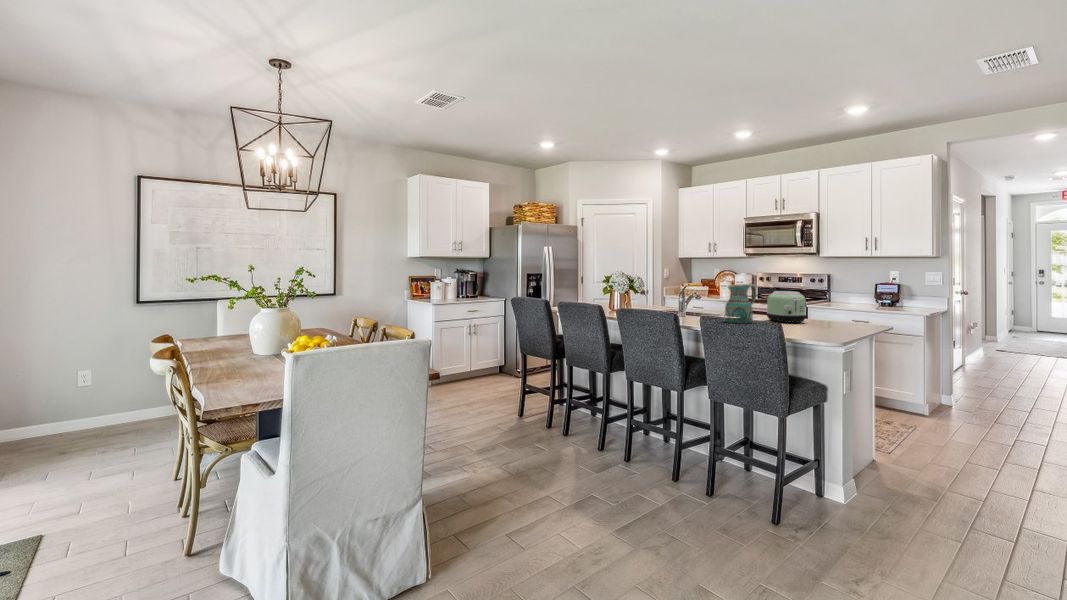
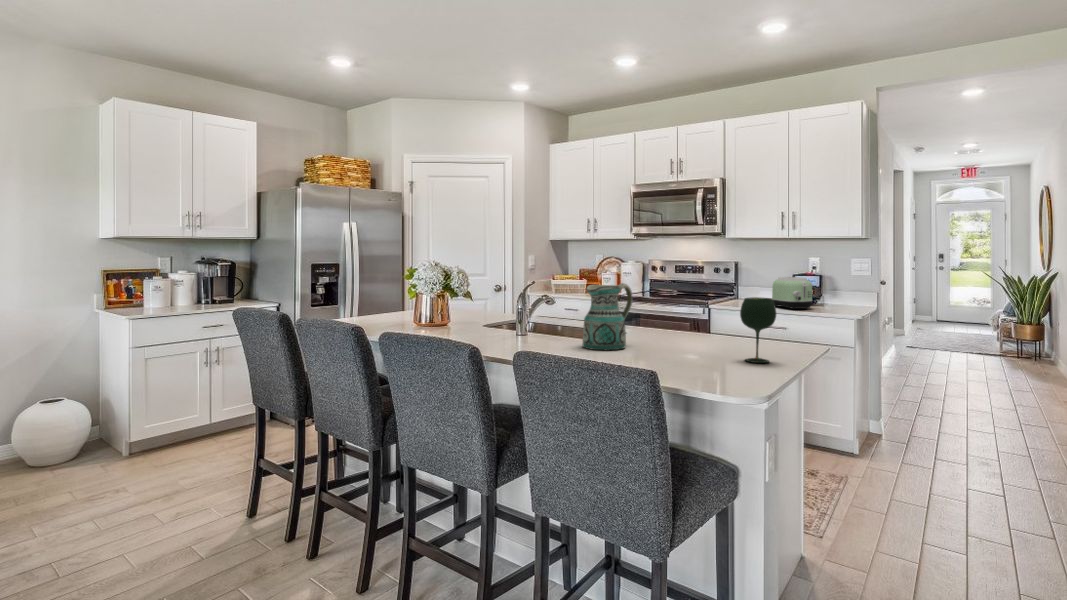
toaster: present [767,291,806,323] -> present [772,277,812,309]
wine glass: none [830,292,854,331] -> present [740,297,776,363]

